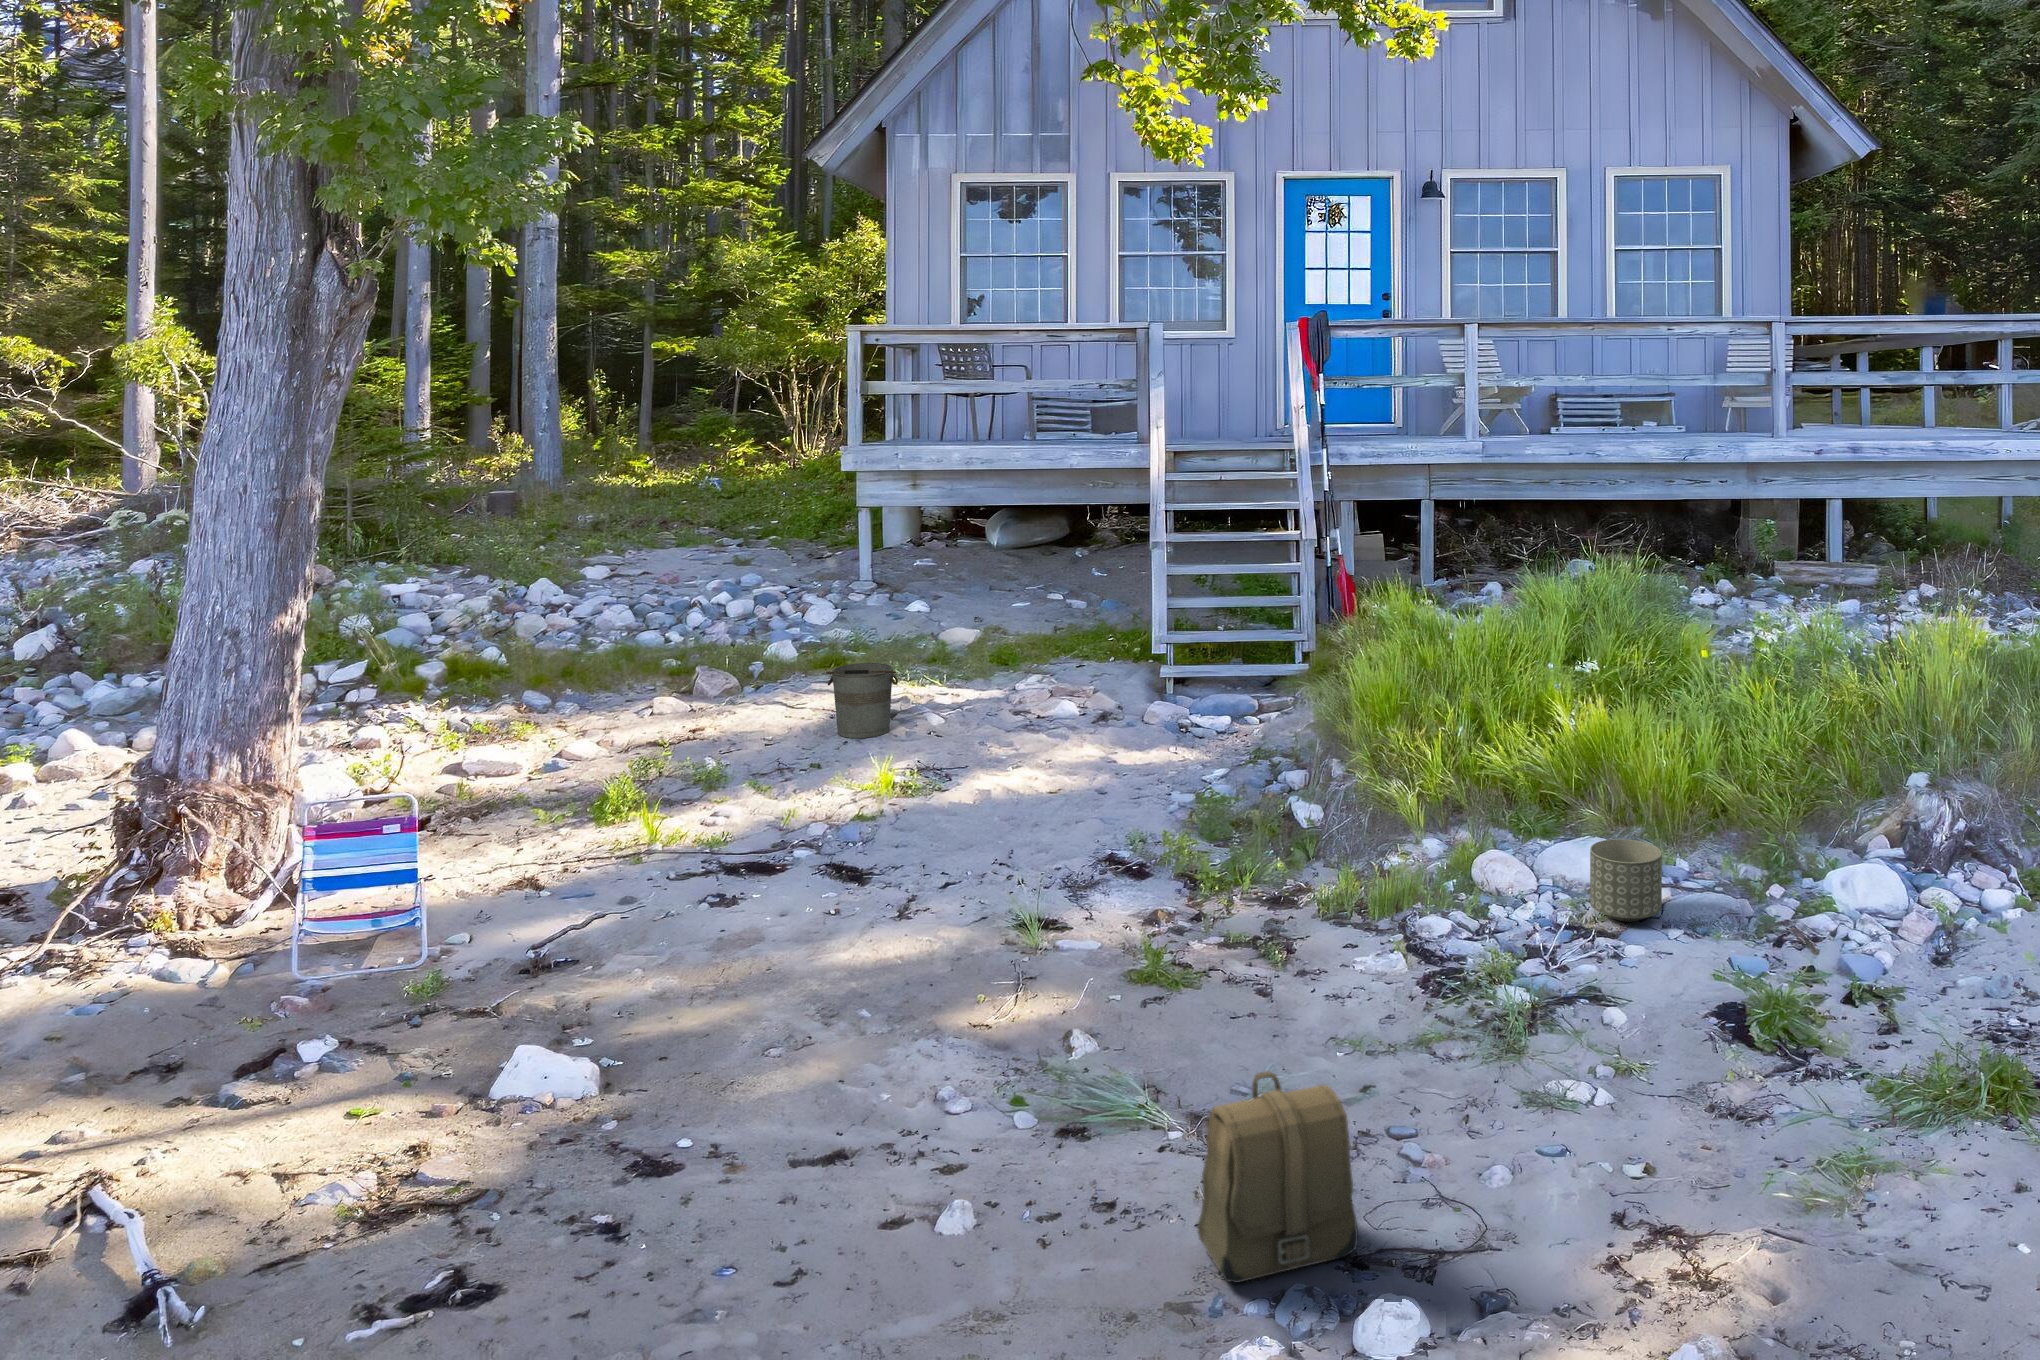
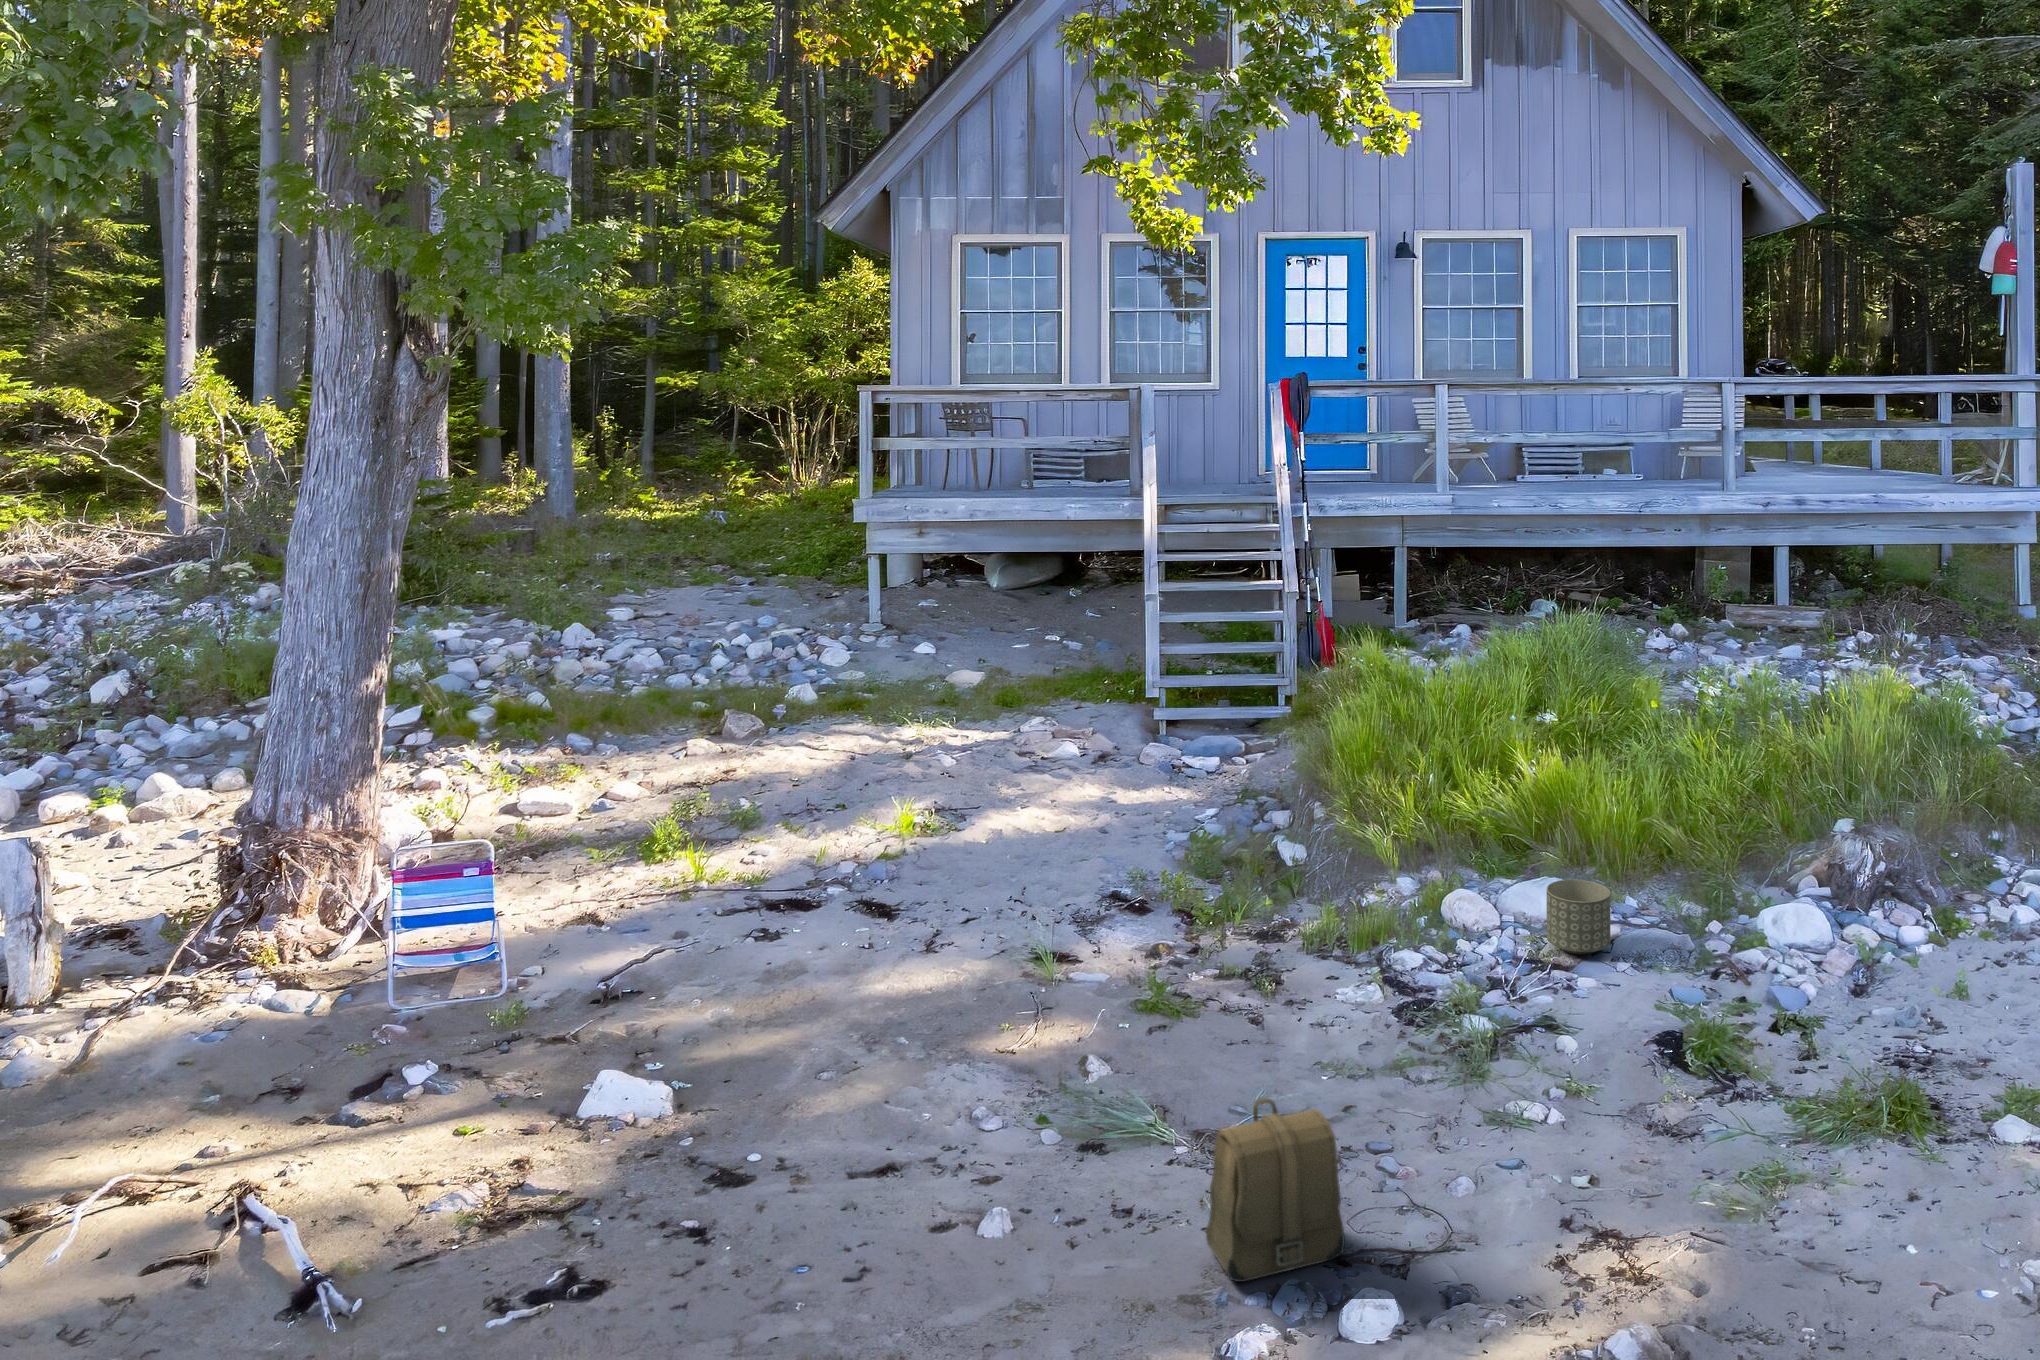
bucket: present [826,663,898,738] -> none [850,708,915,778]

